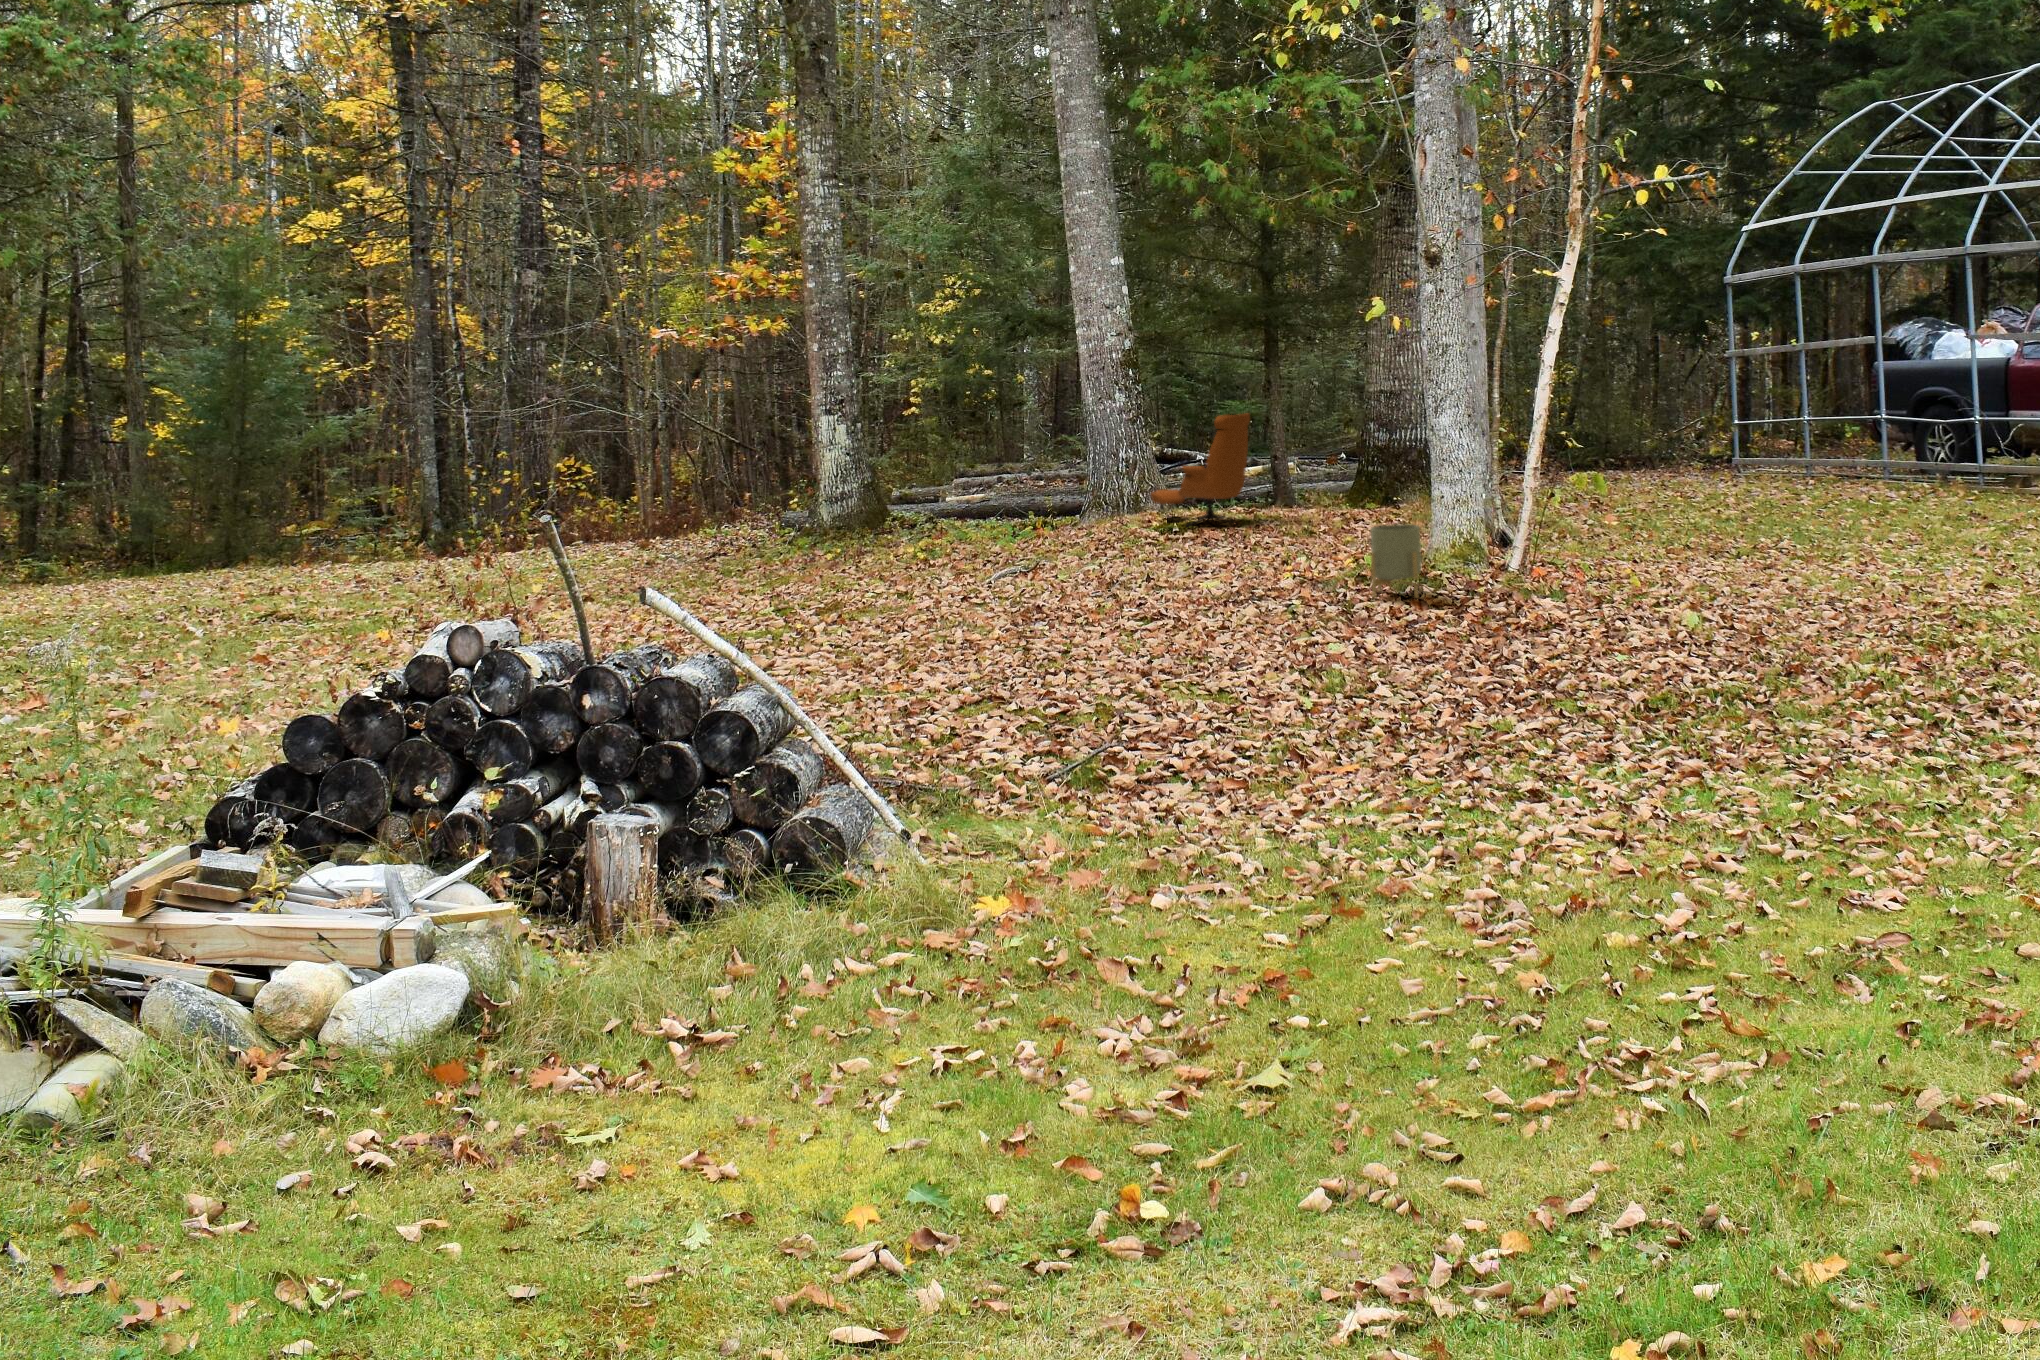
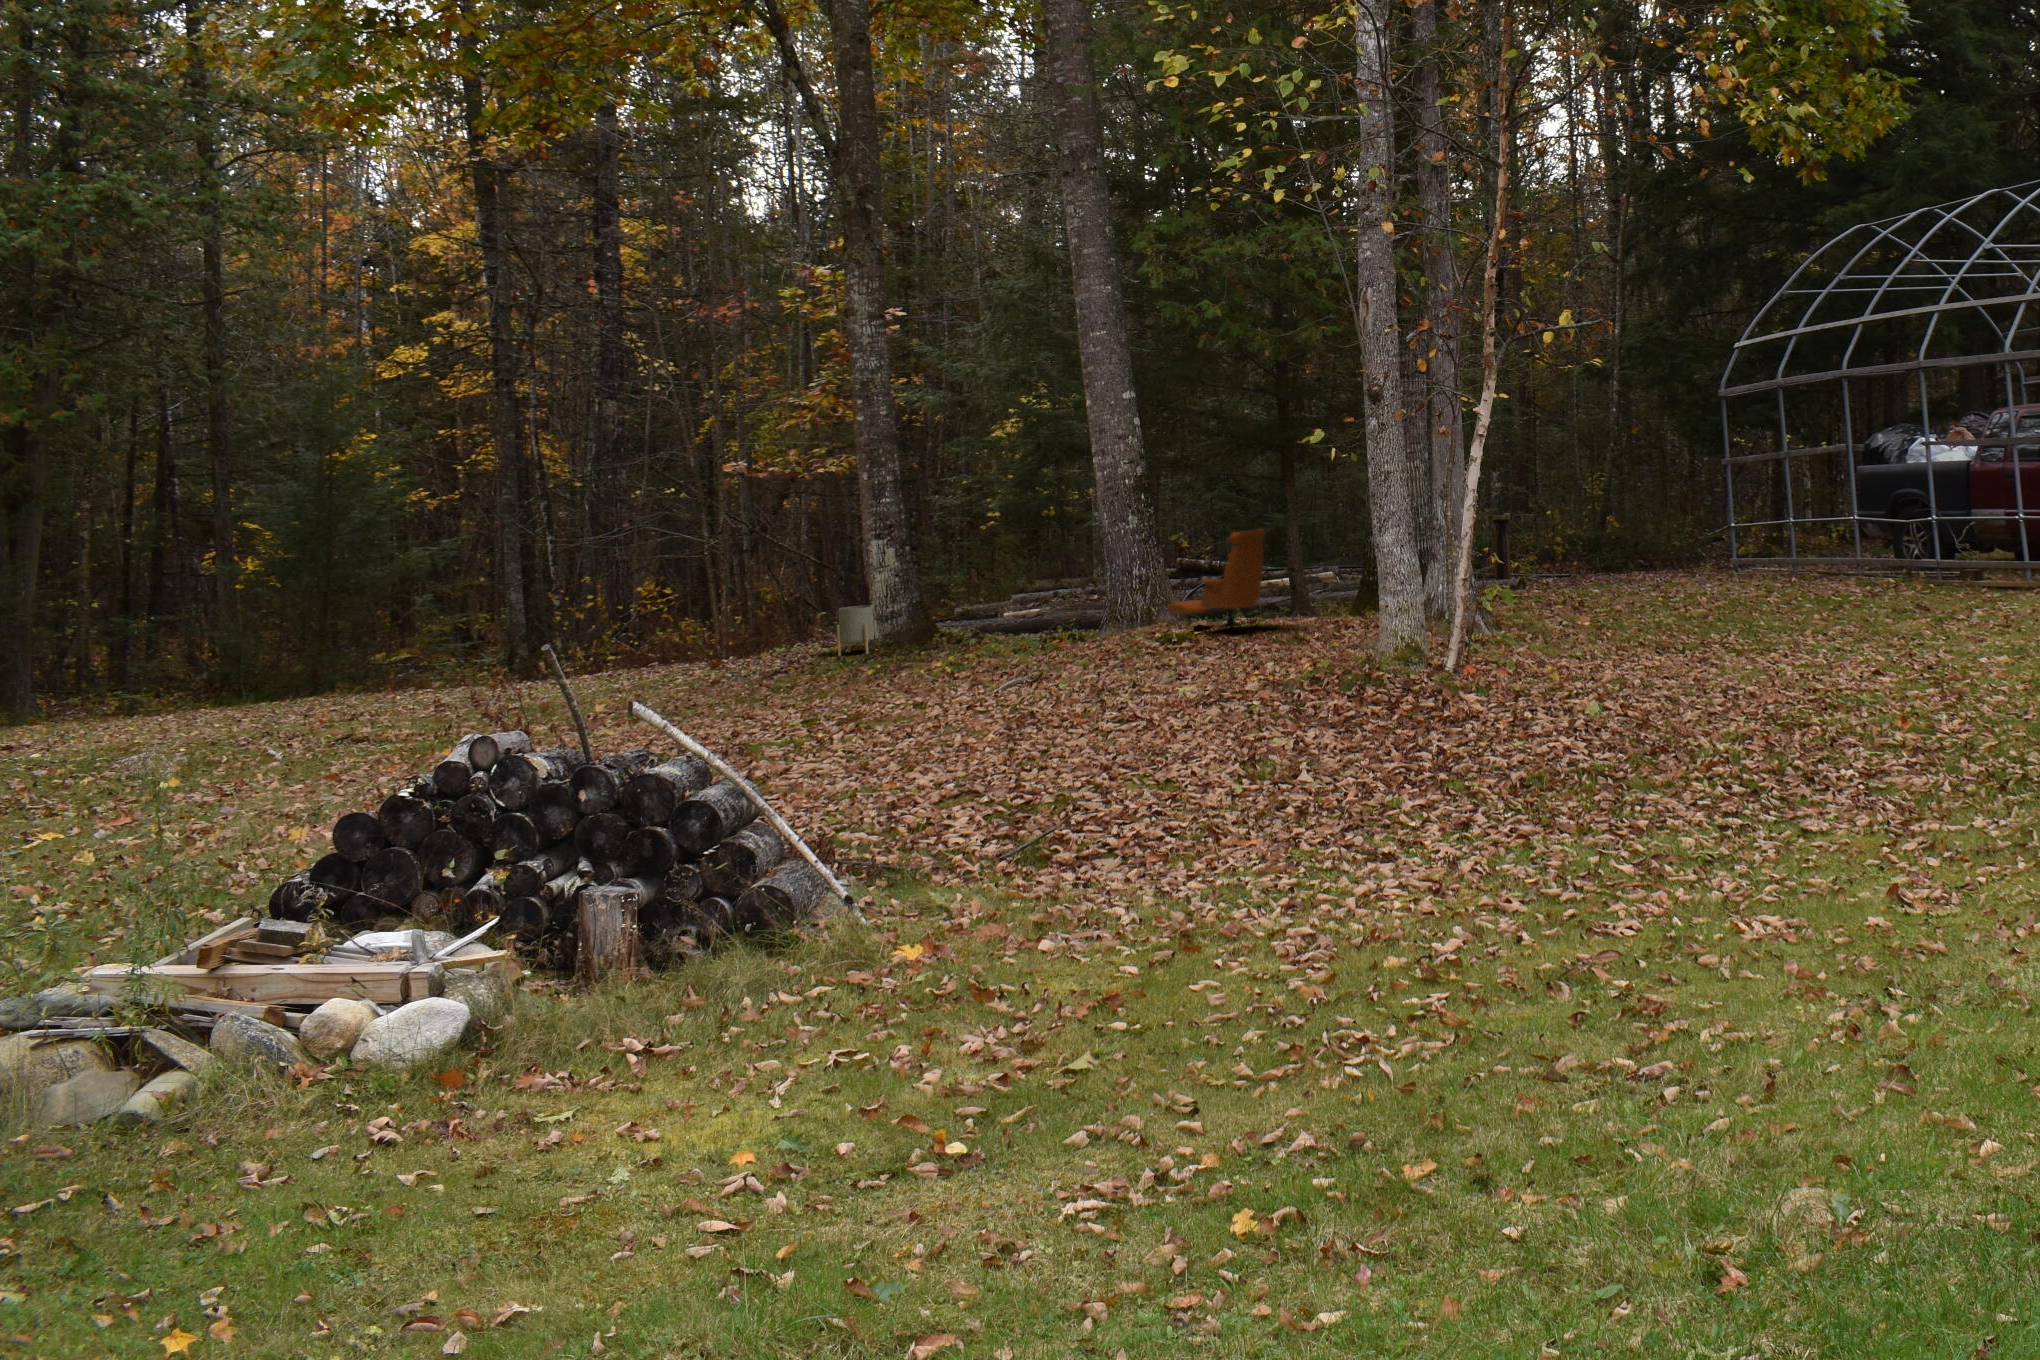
planter: present [1370,524,1423,598] -> present [837,605,878,656]

